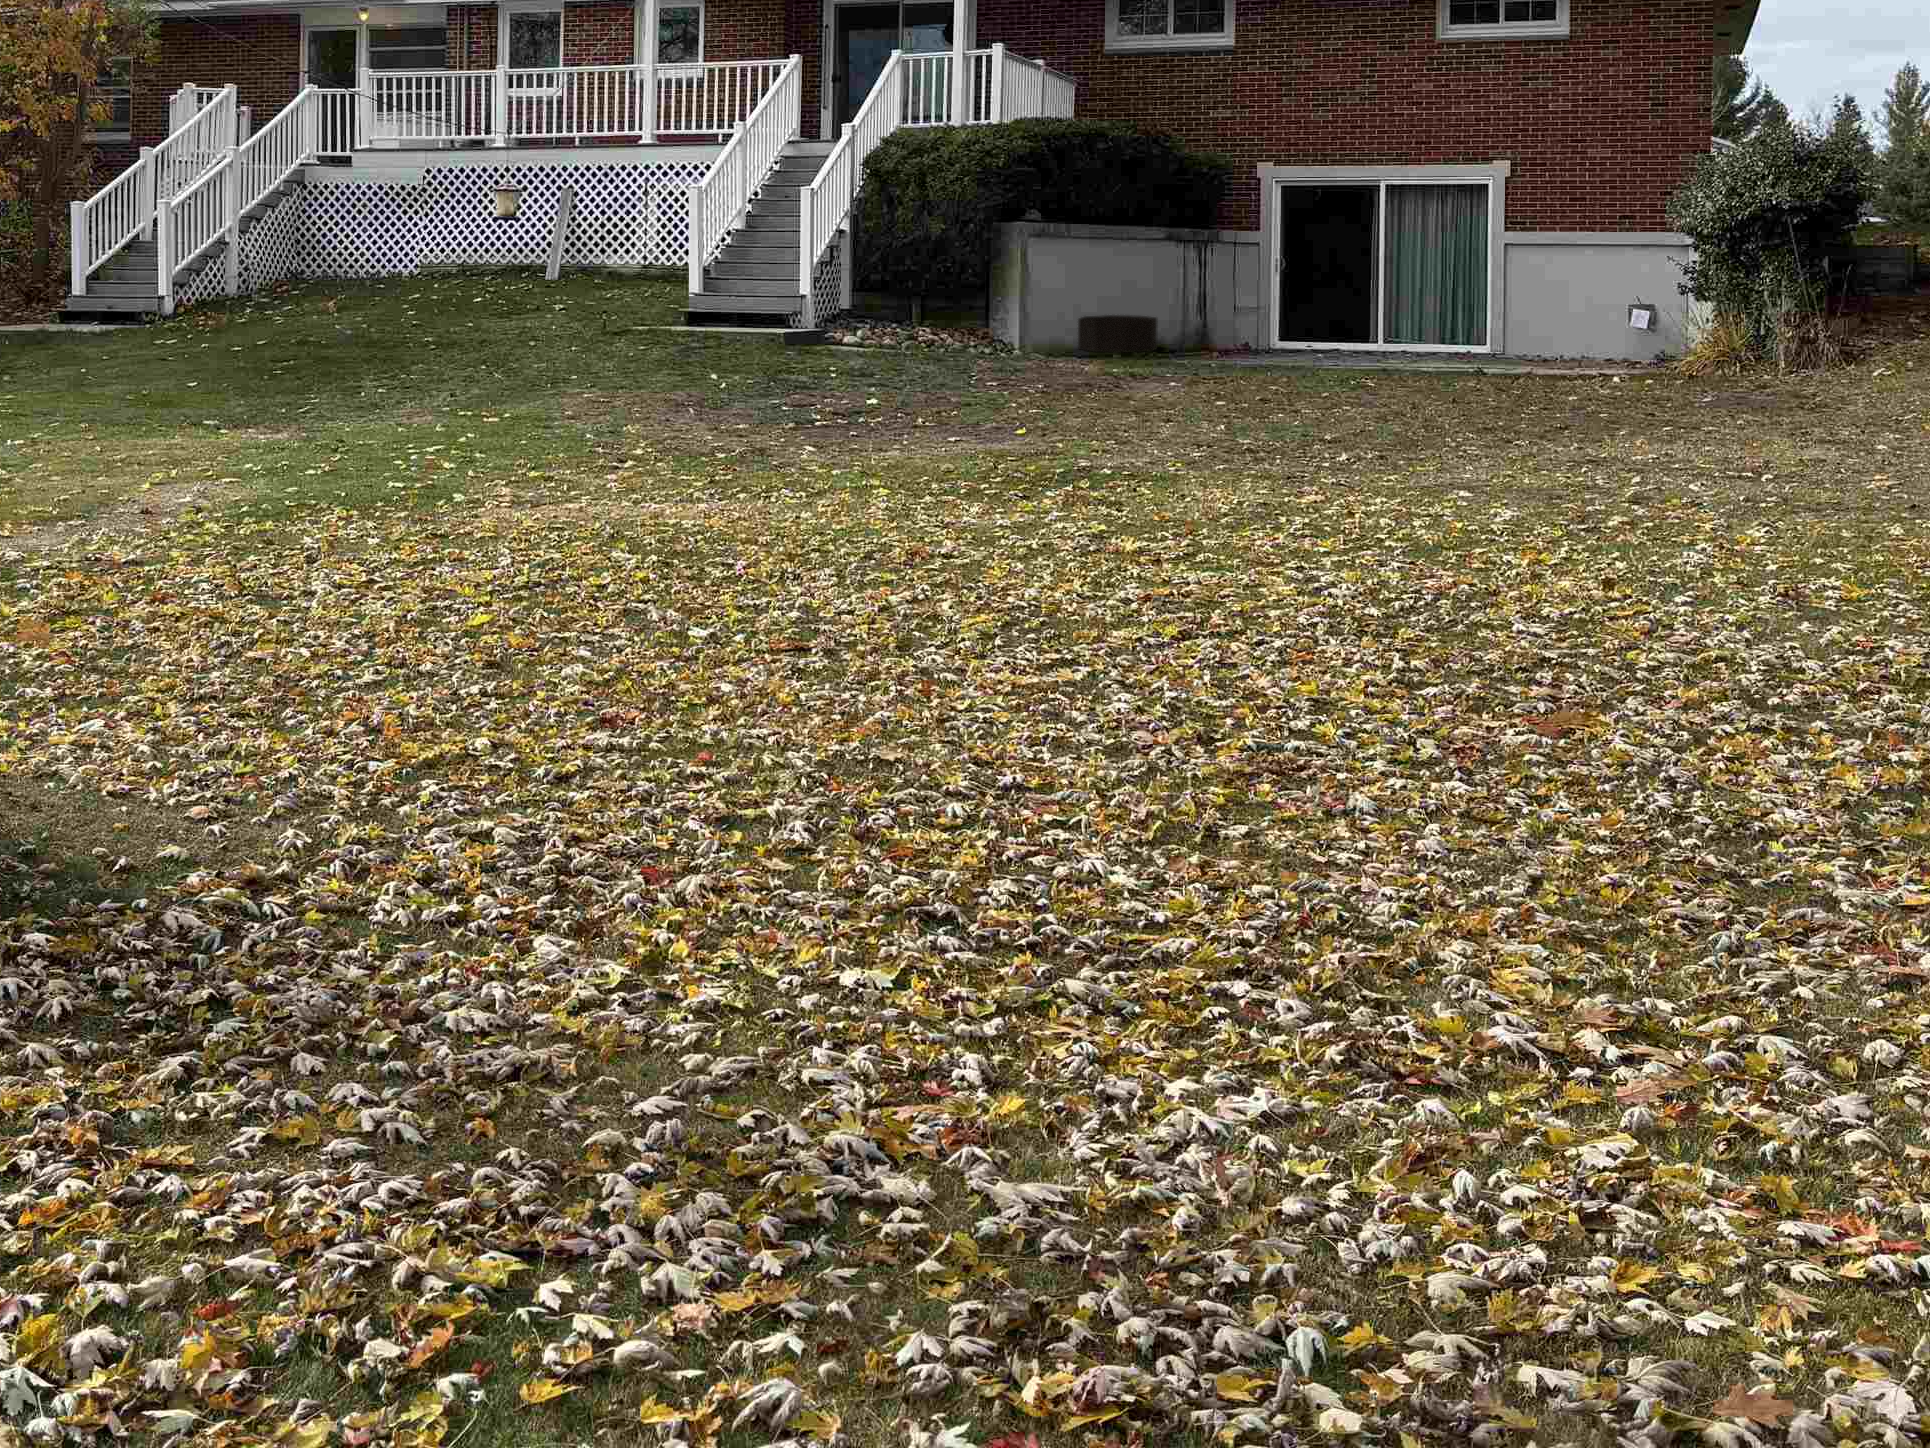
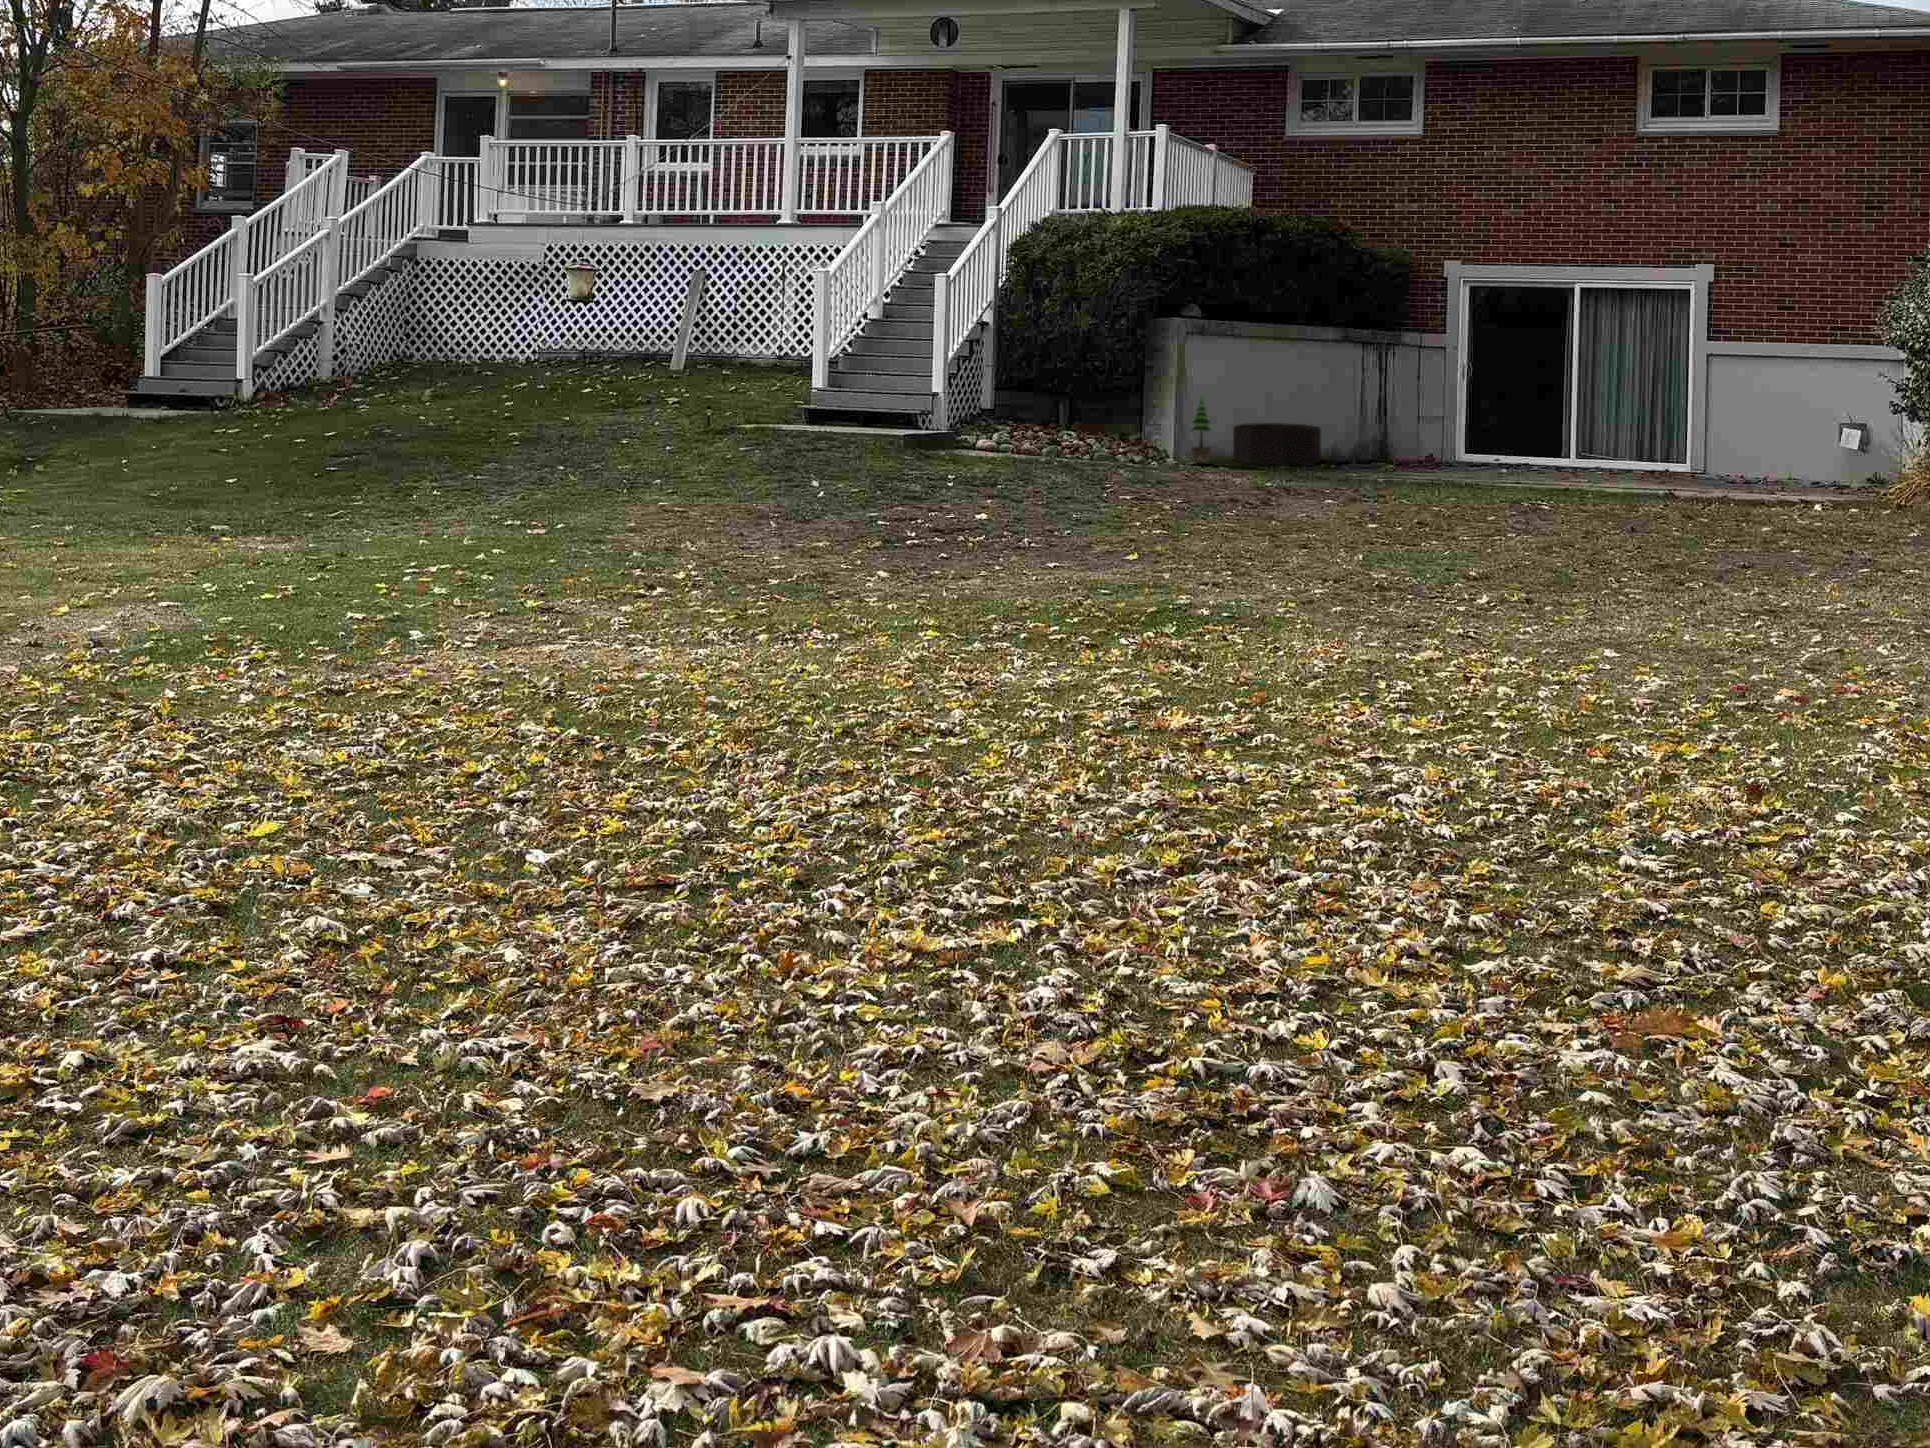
potted tree: none [1039,290,1062,353] -> present [1190,397,1211,464]

